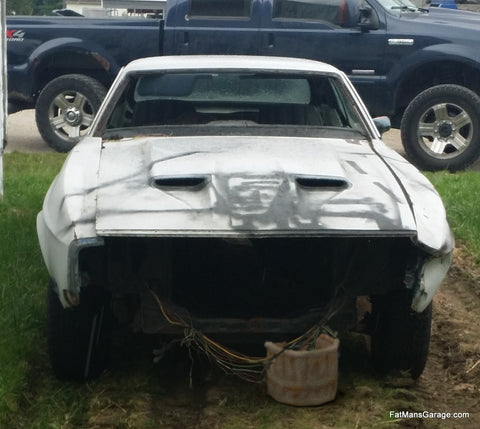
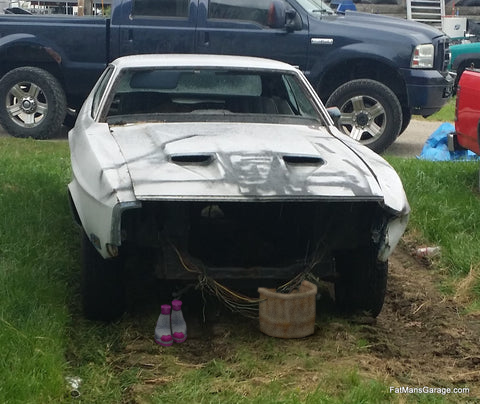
boots: none [133,355,176,414] -> present [154,300,187,346]

